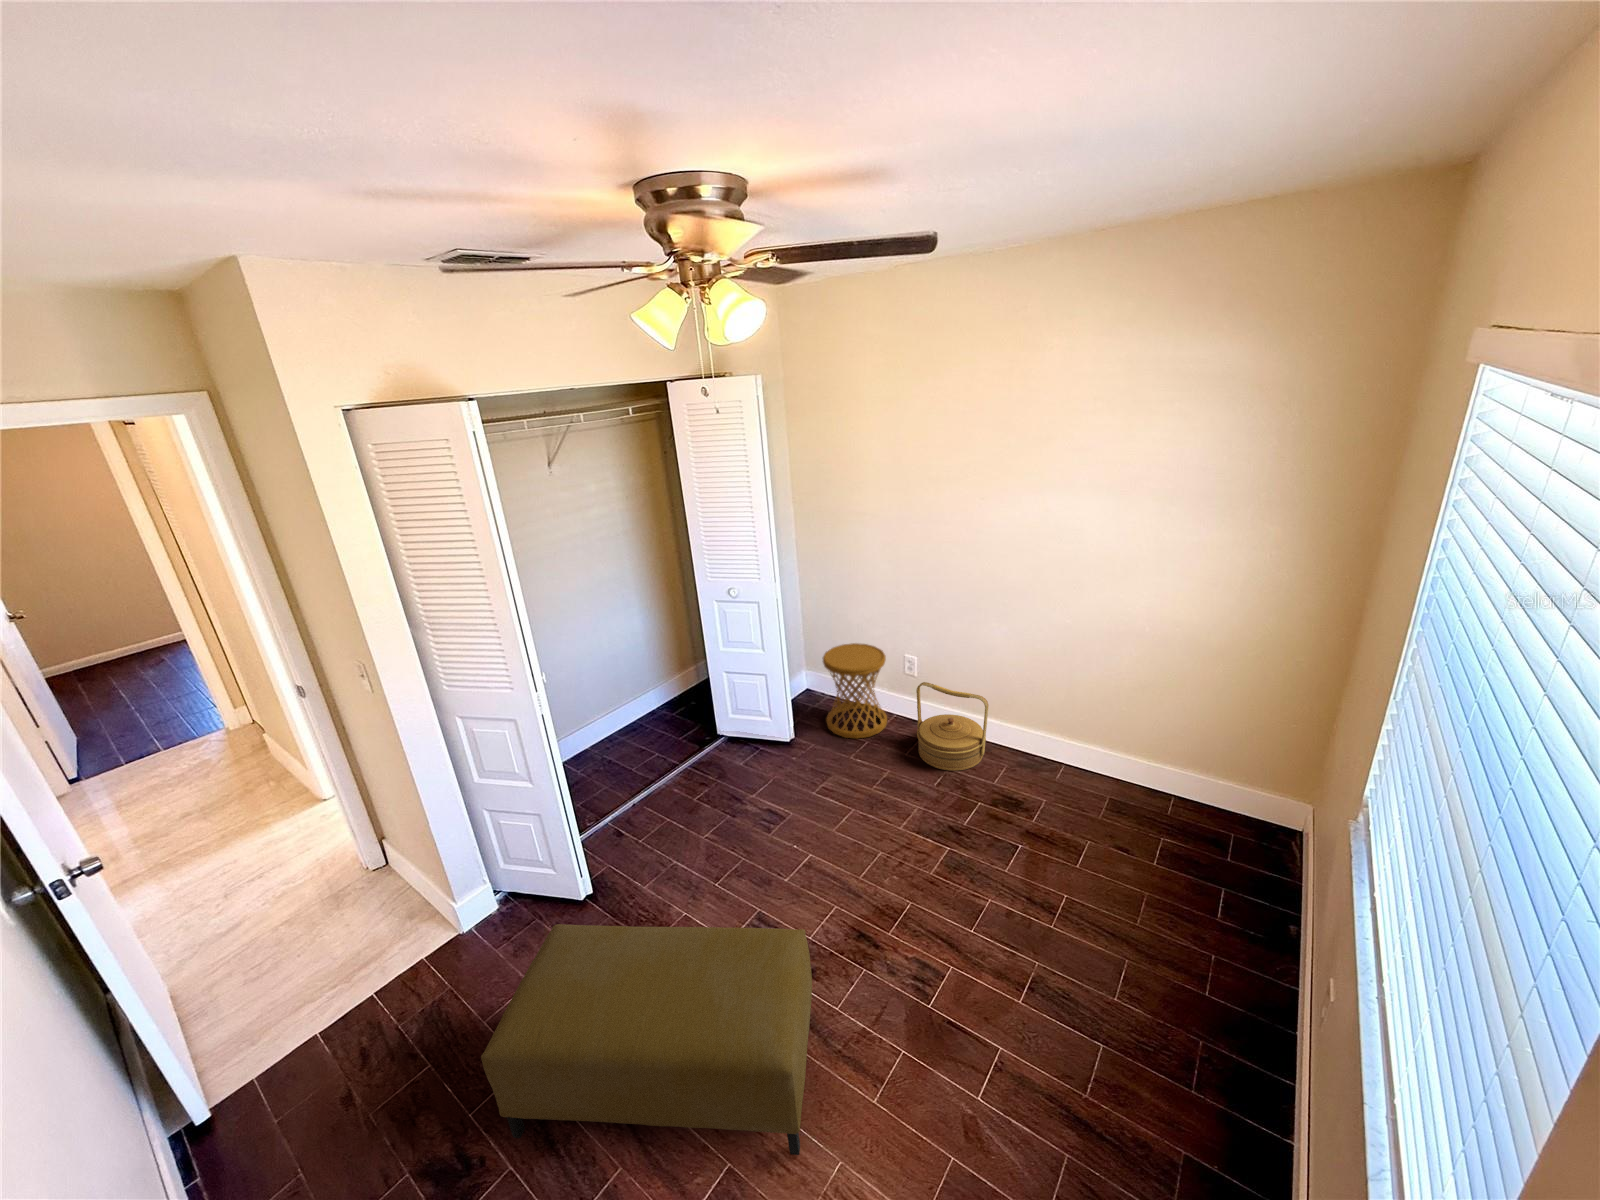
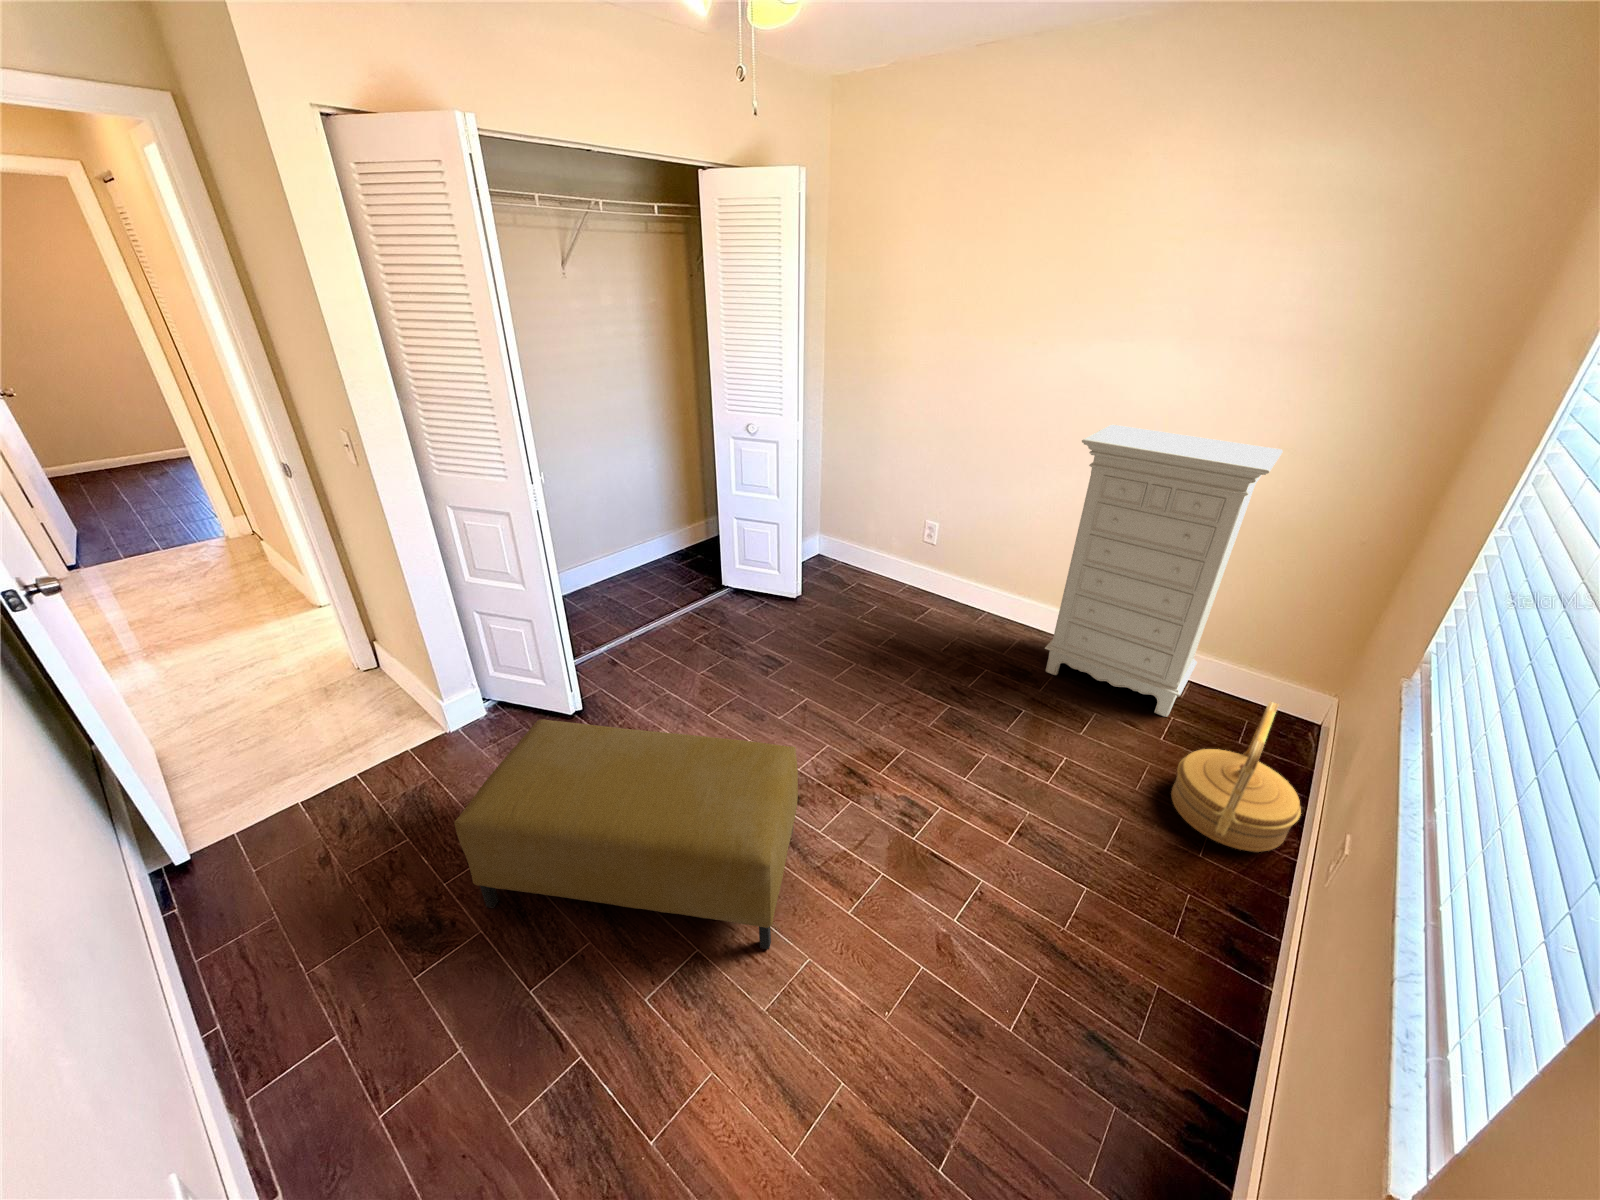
dresser: none [1033,567,1217,838] -> present [1045,425,1283,717]
side table: present [823,643,887,738] -> none [835,505,905,602]
woven basket: present [916,682,989,771] -> present [1172,702,1301,852]

